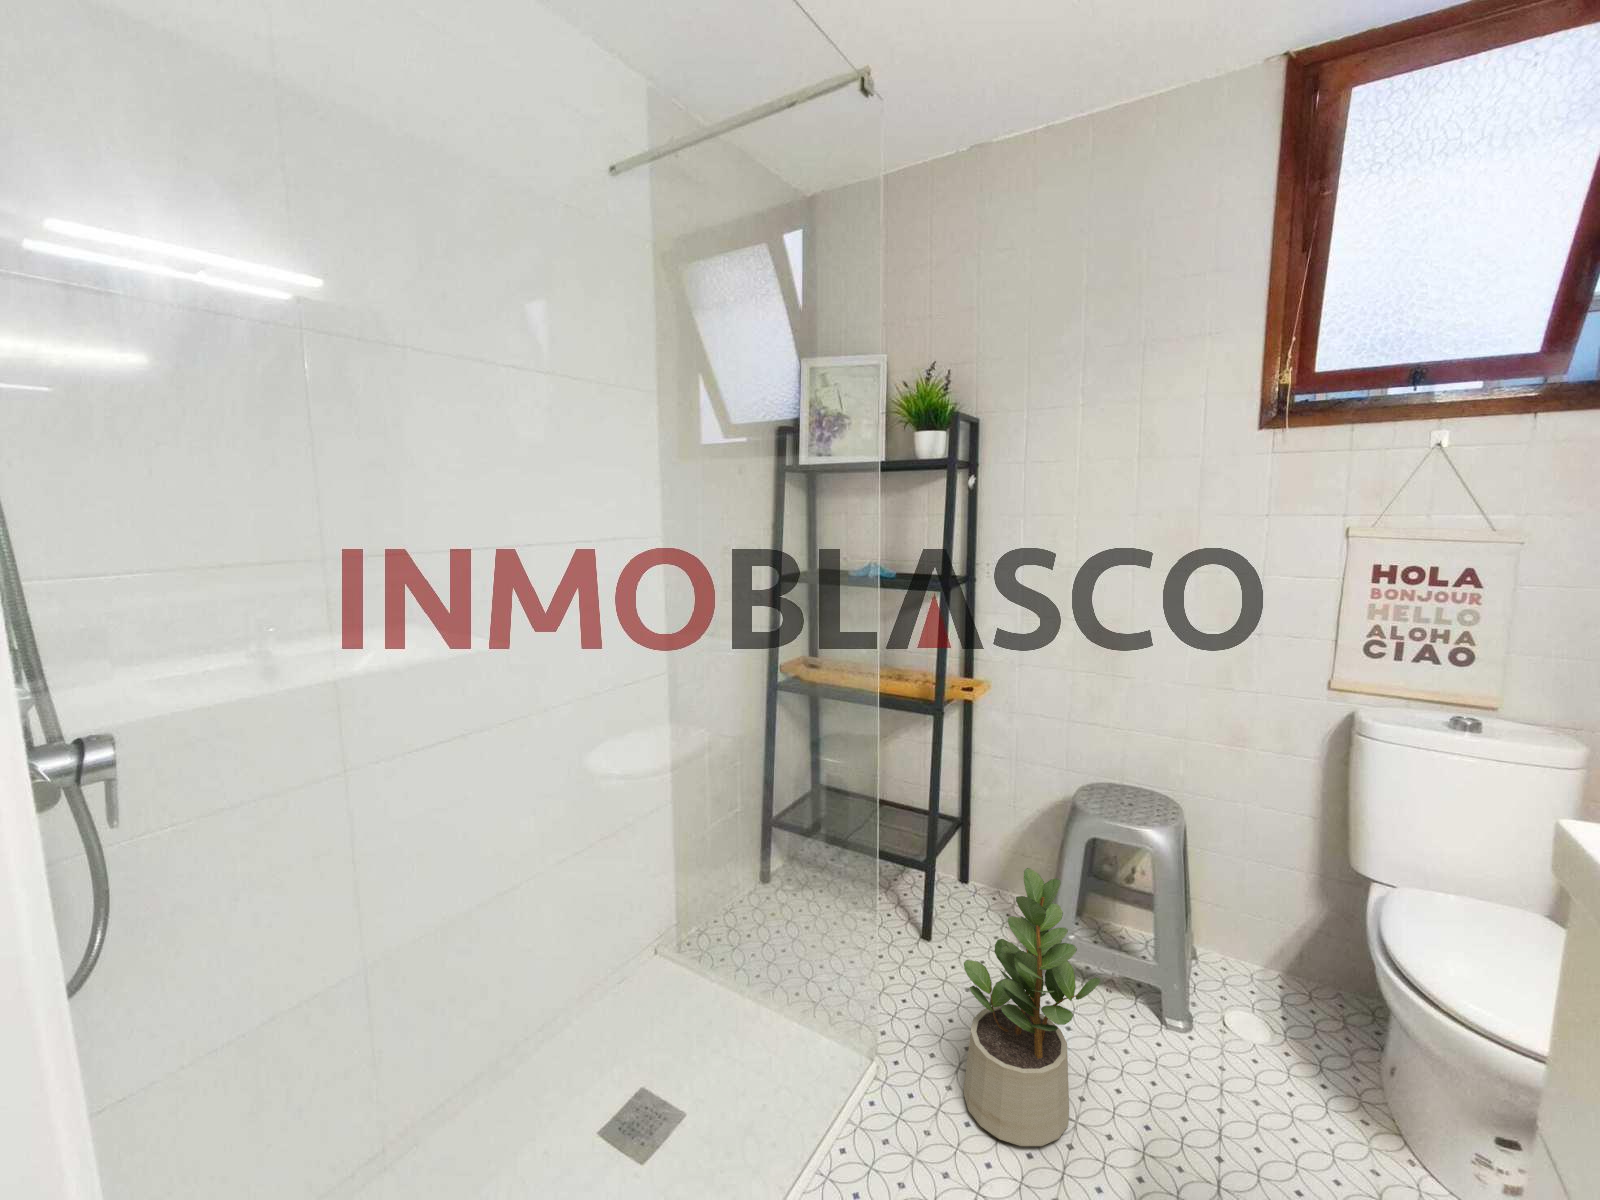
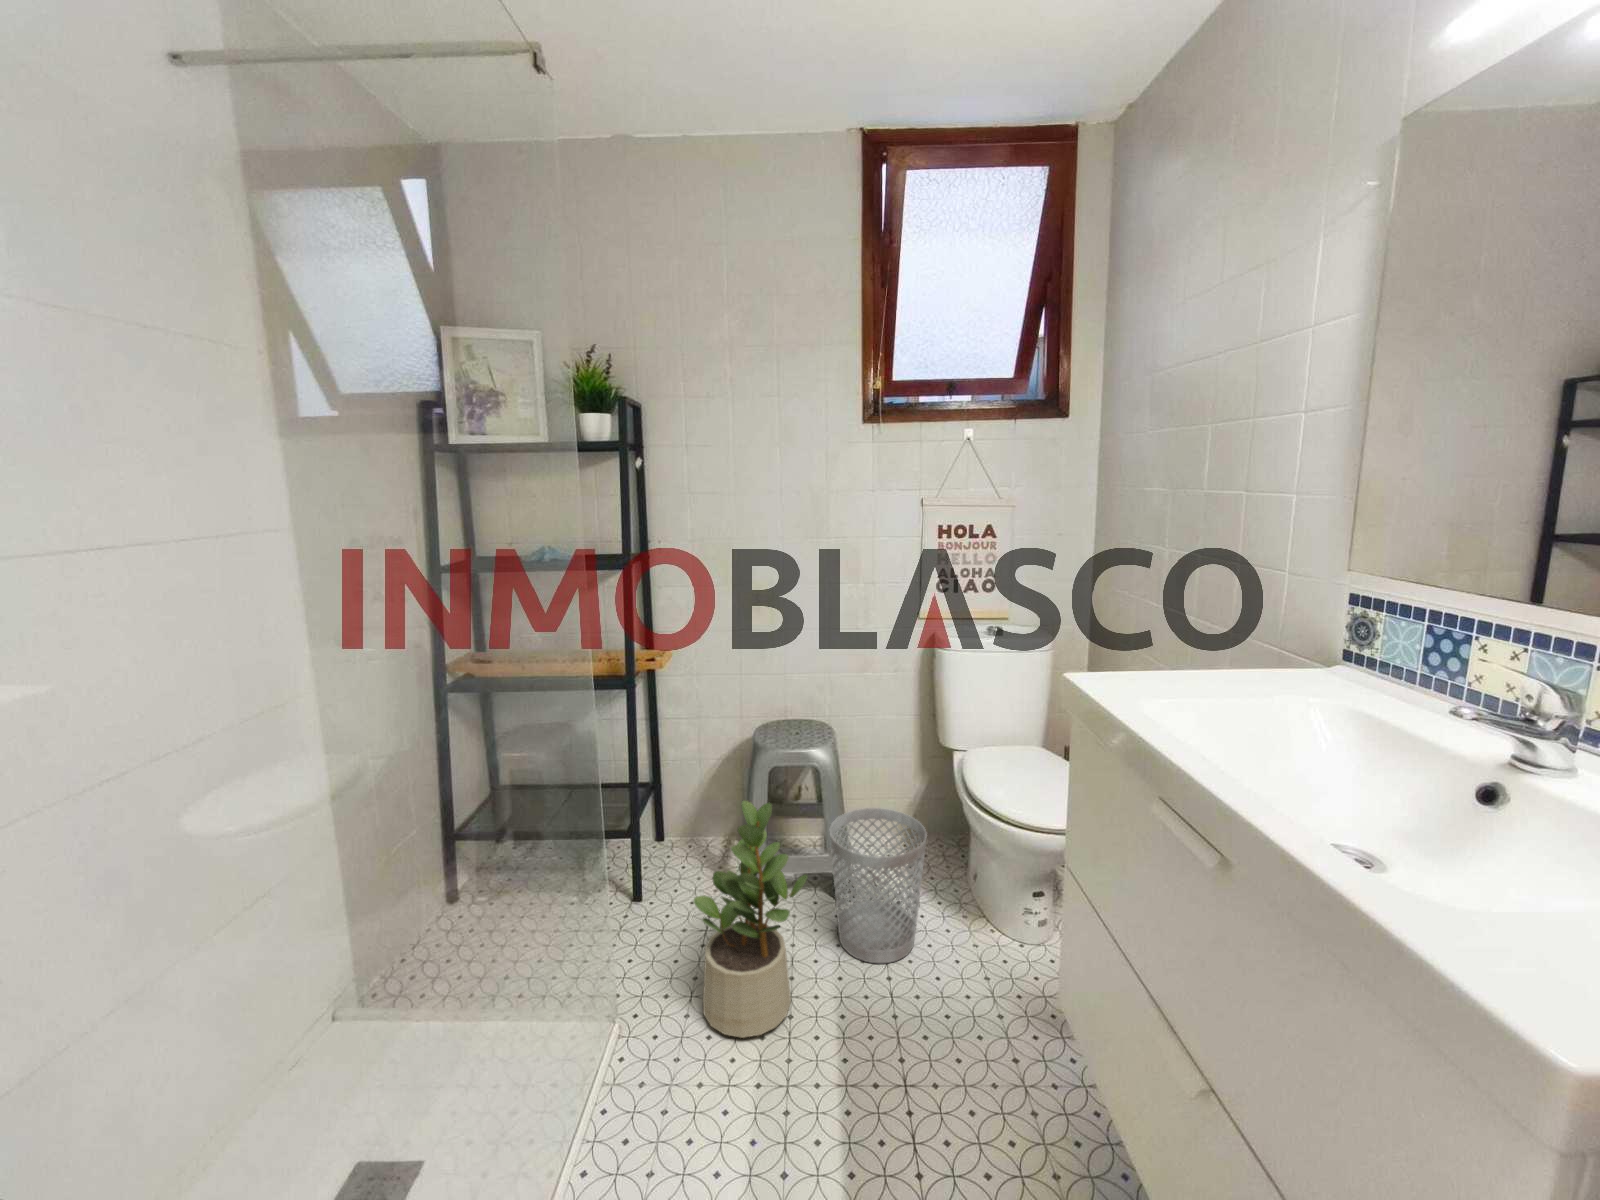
wastebasket: none [1149,919,1295,1134] -> present [830,808,927,963]

